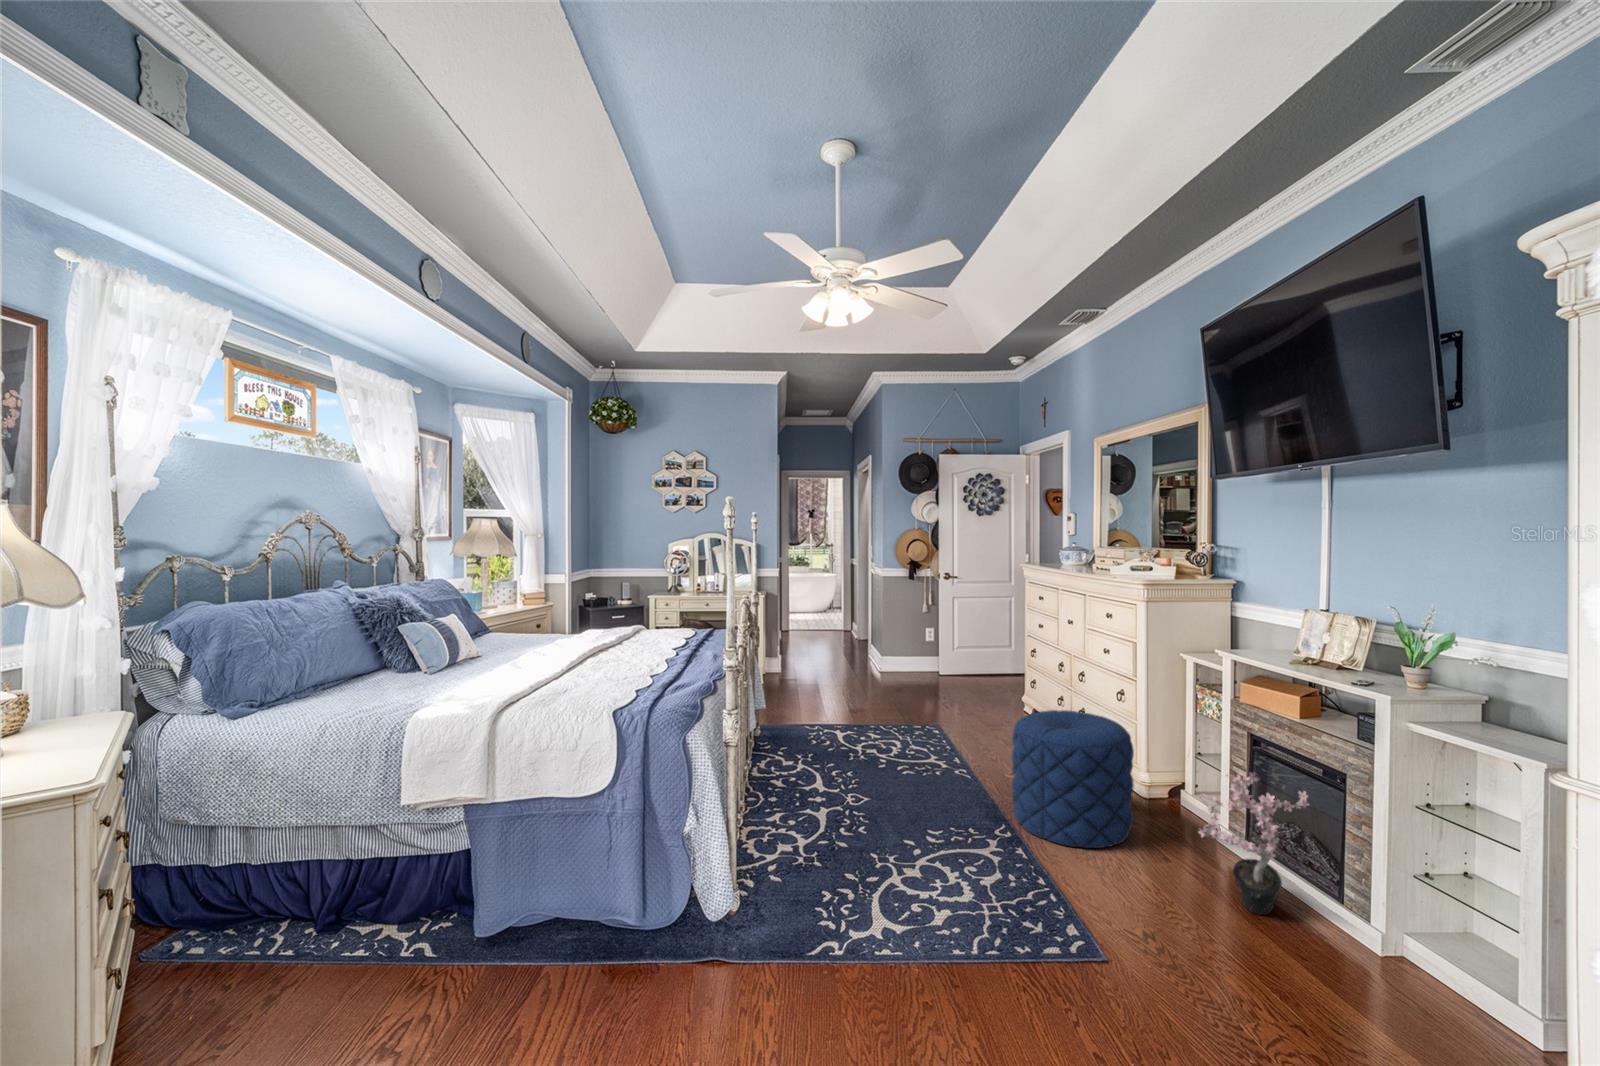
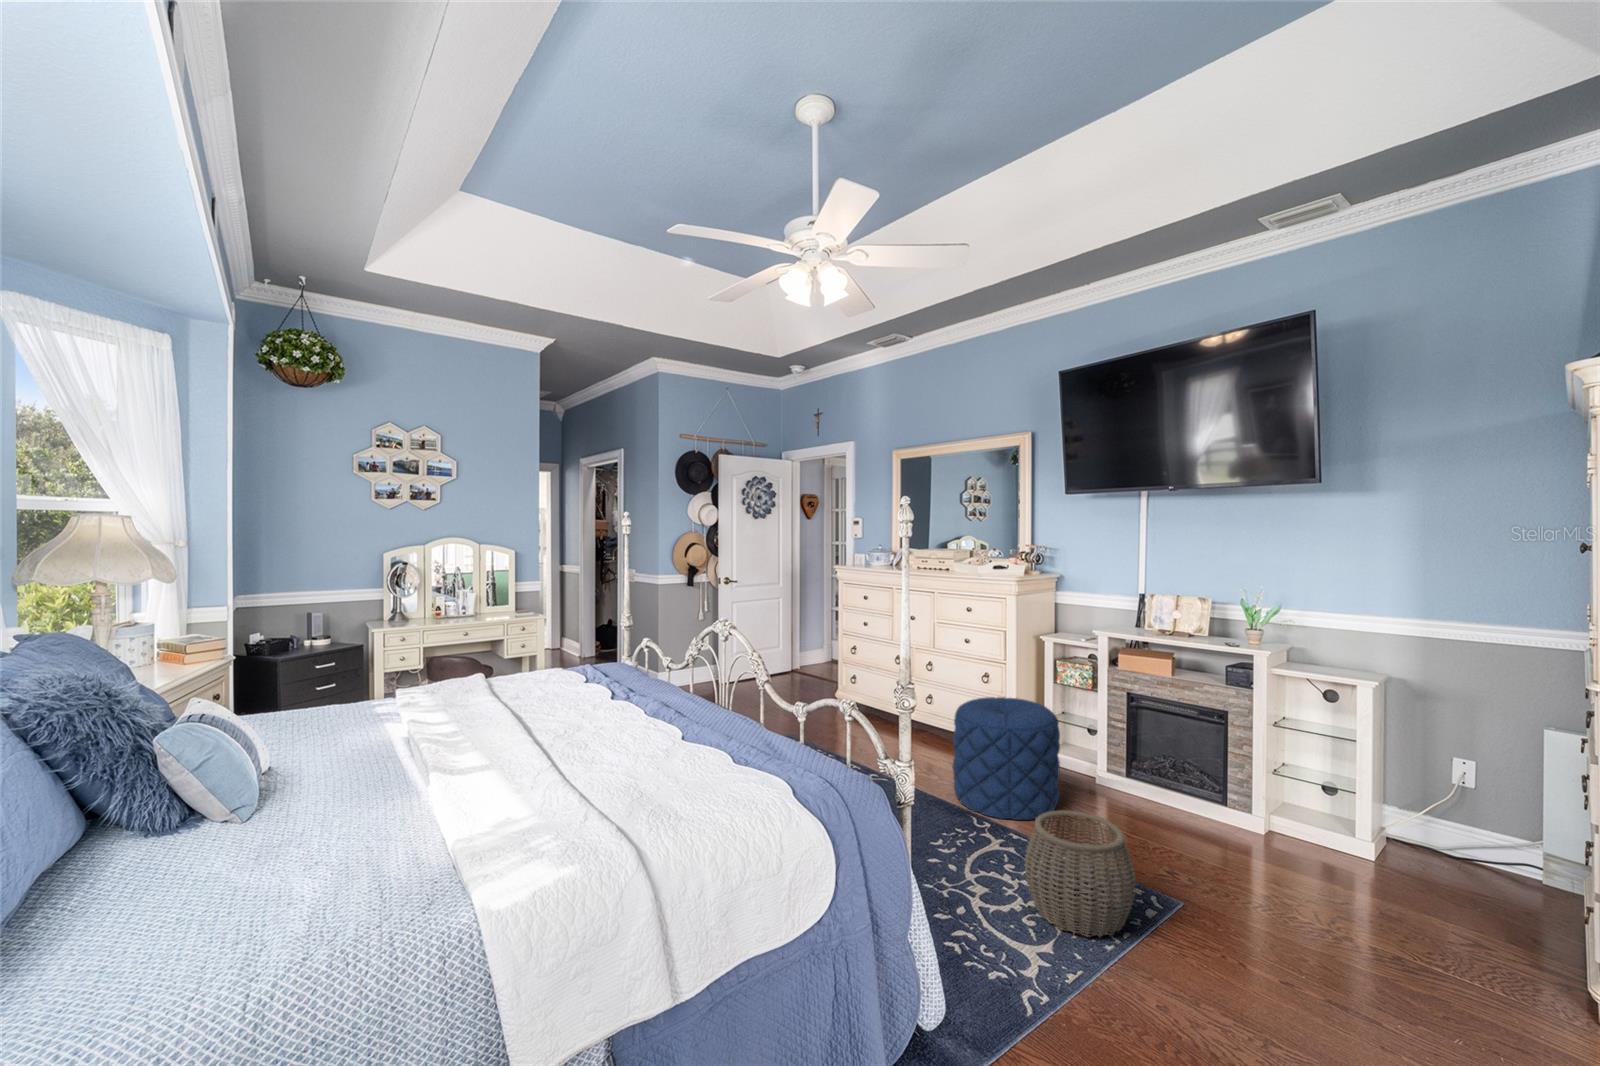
potted plant: present [1197,773,1309,915] -> none [1108,717,1219,832]
woven basket: none [927,817,1036,949] -> present [1025,811,1136,937]

